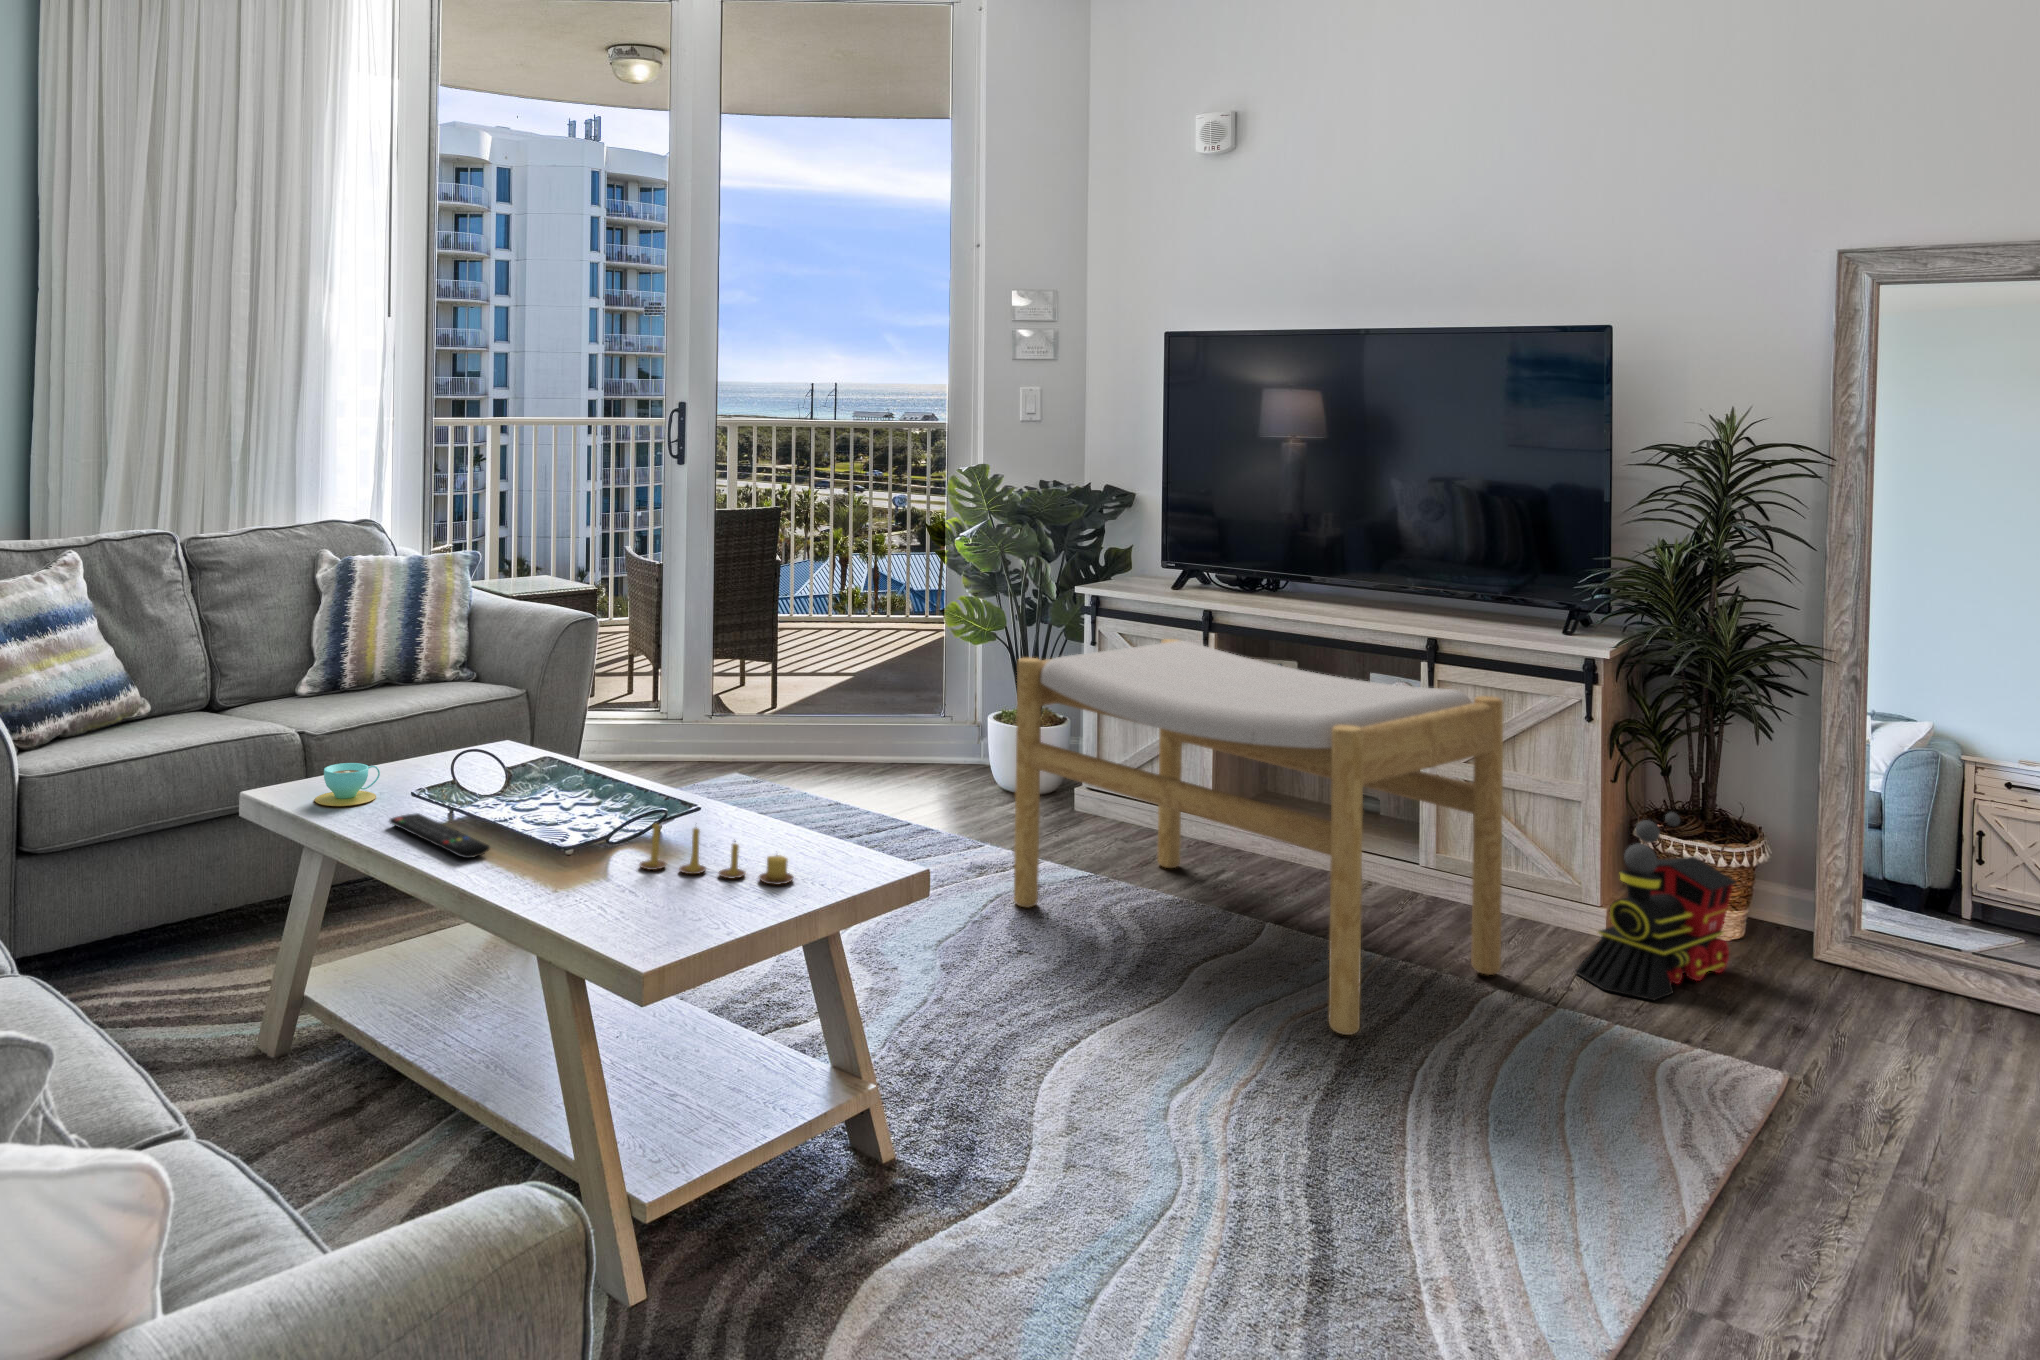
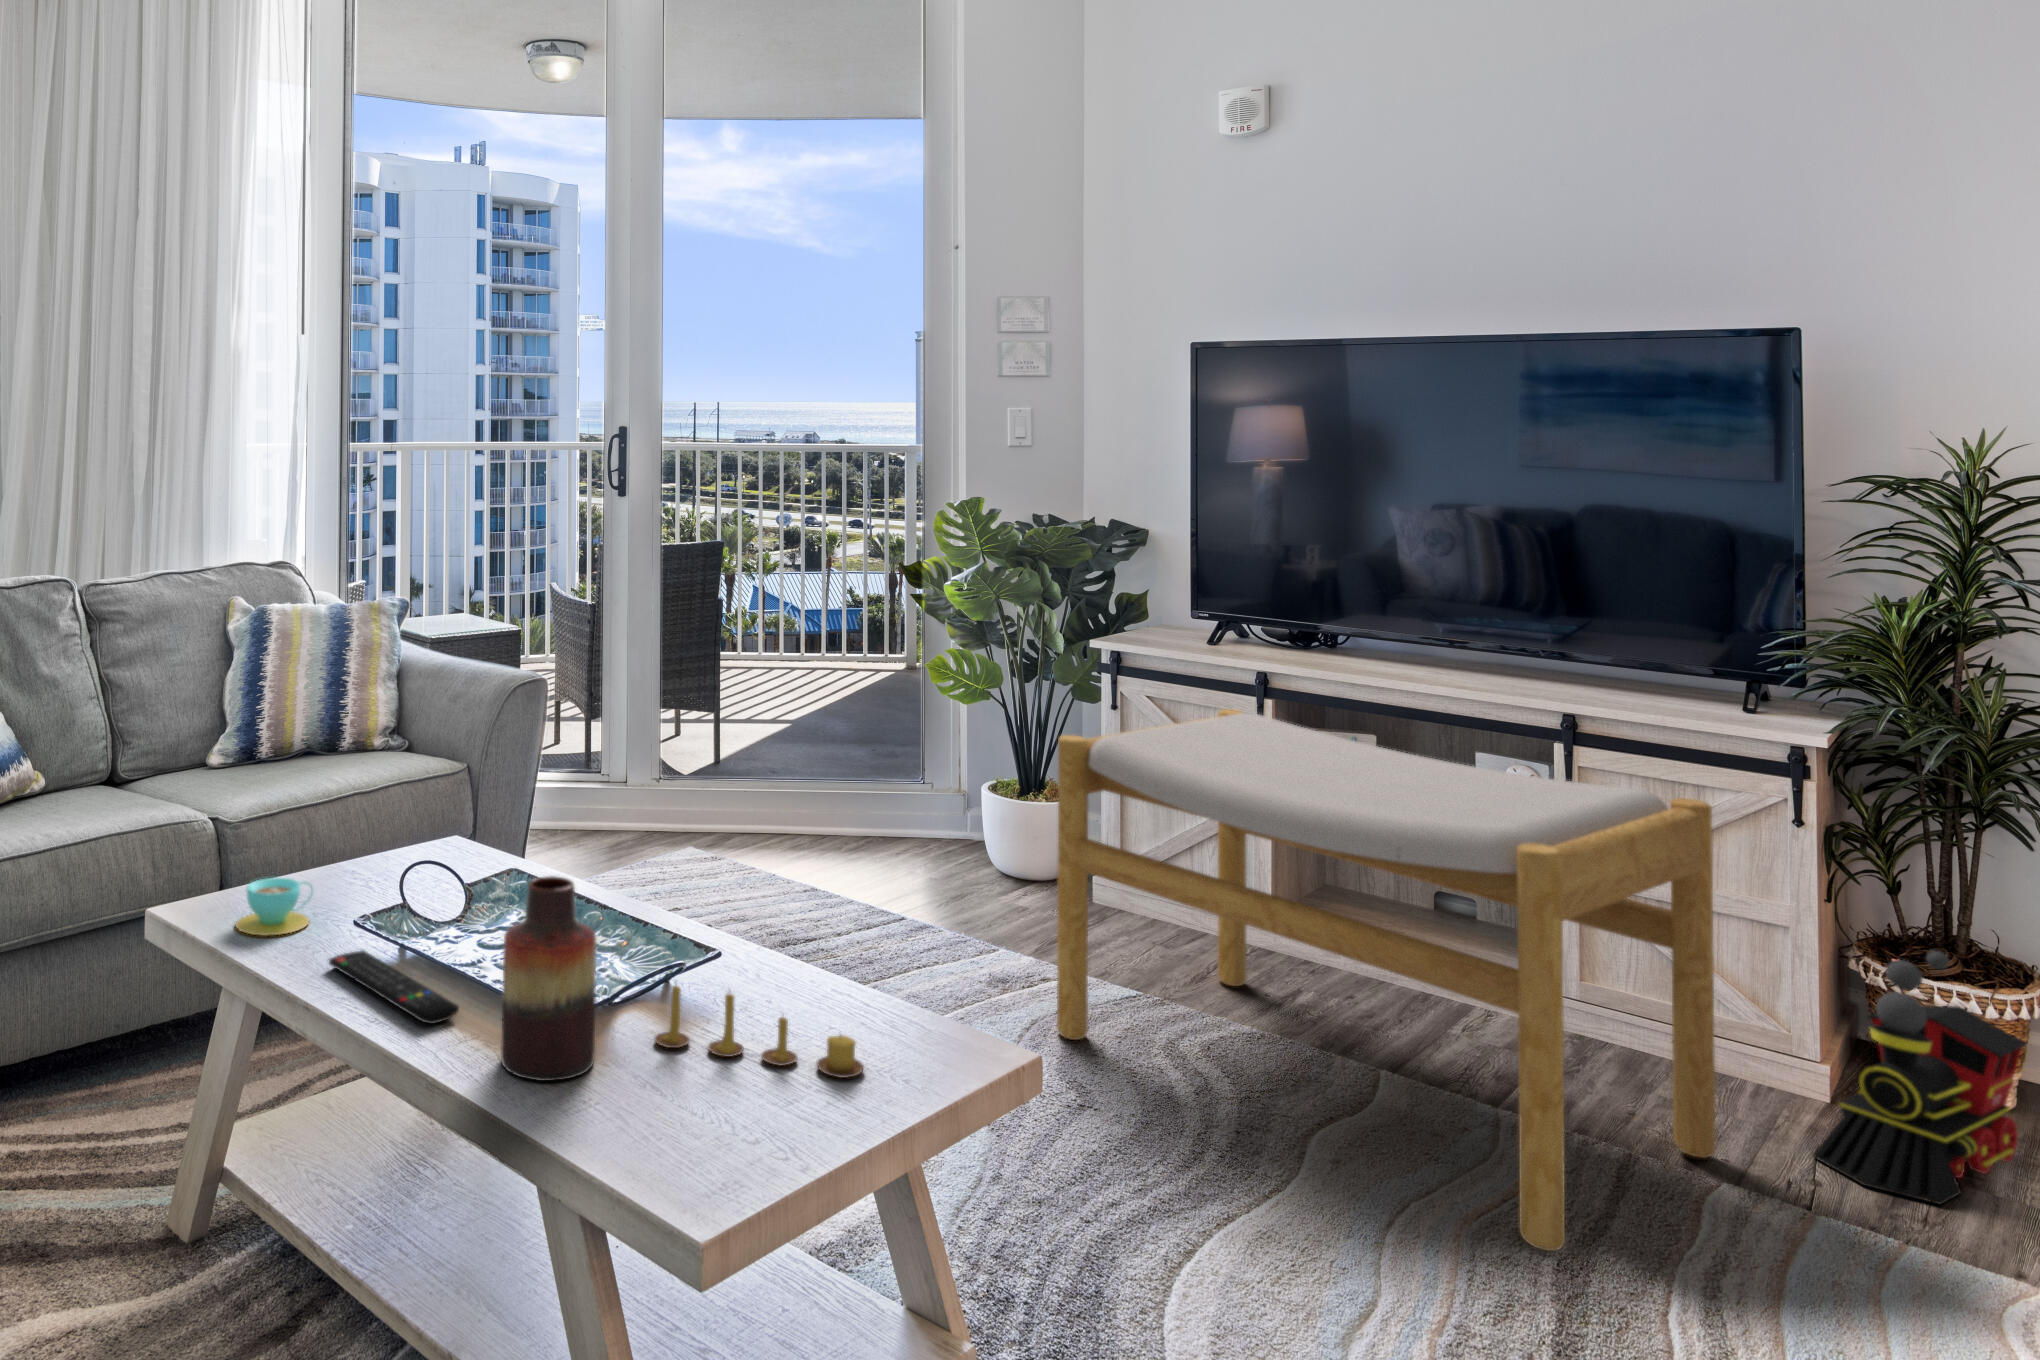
vase: none [518,740,593,890] -> present [501,876,596,1081]

